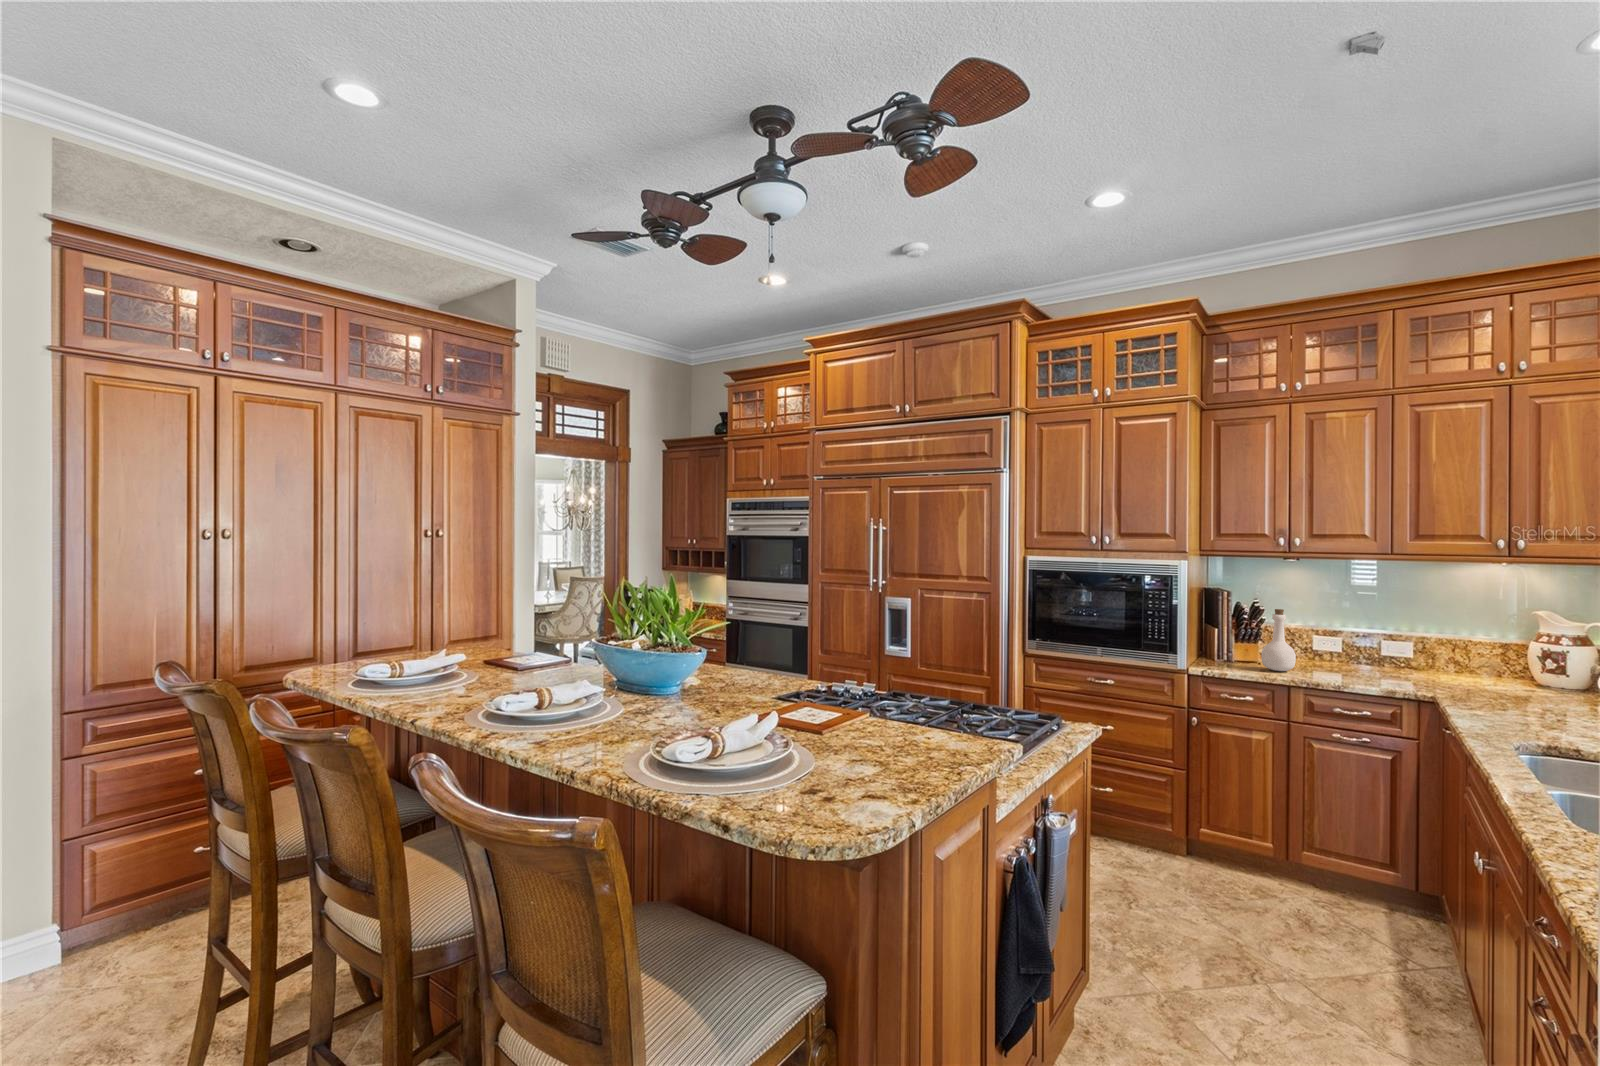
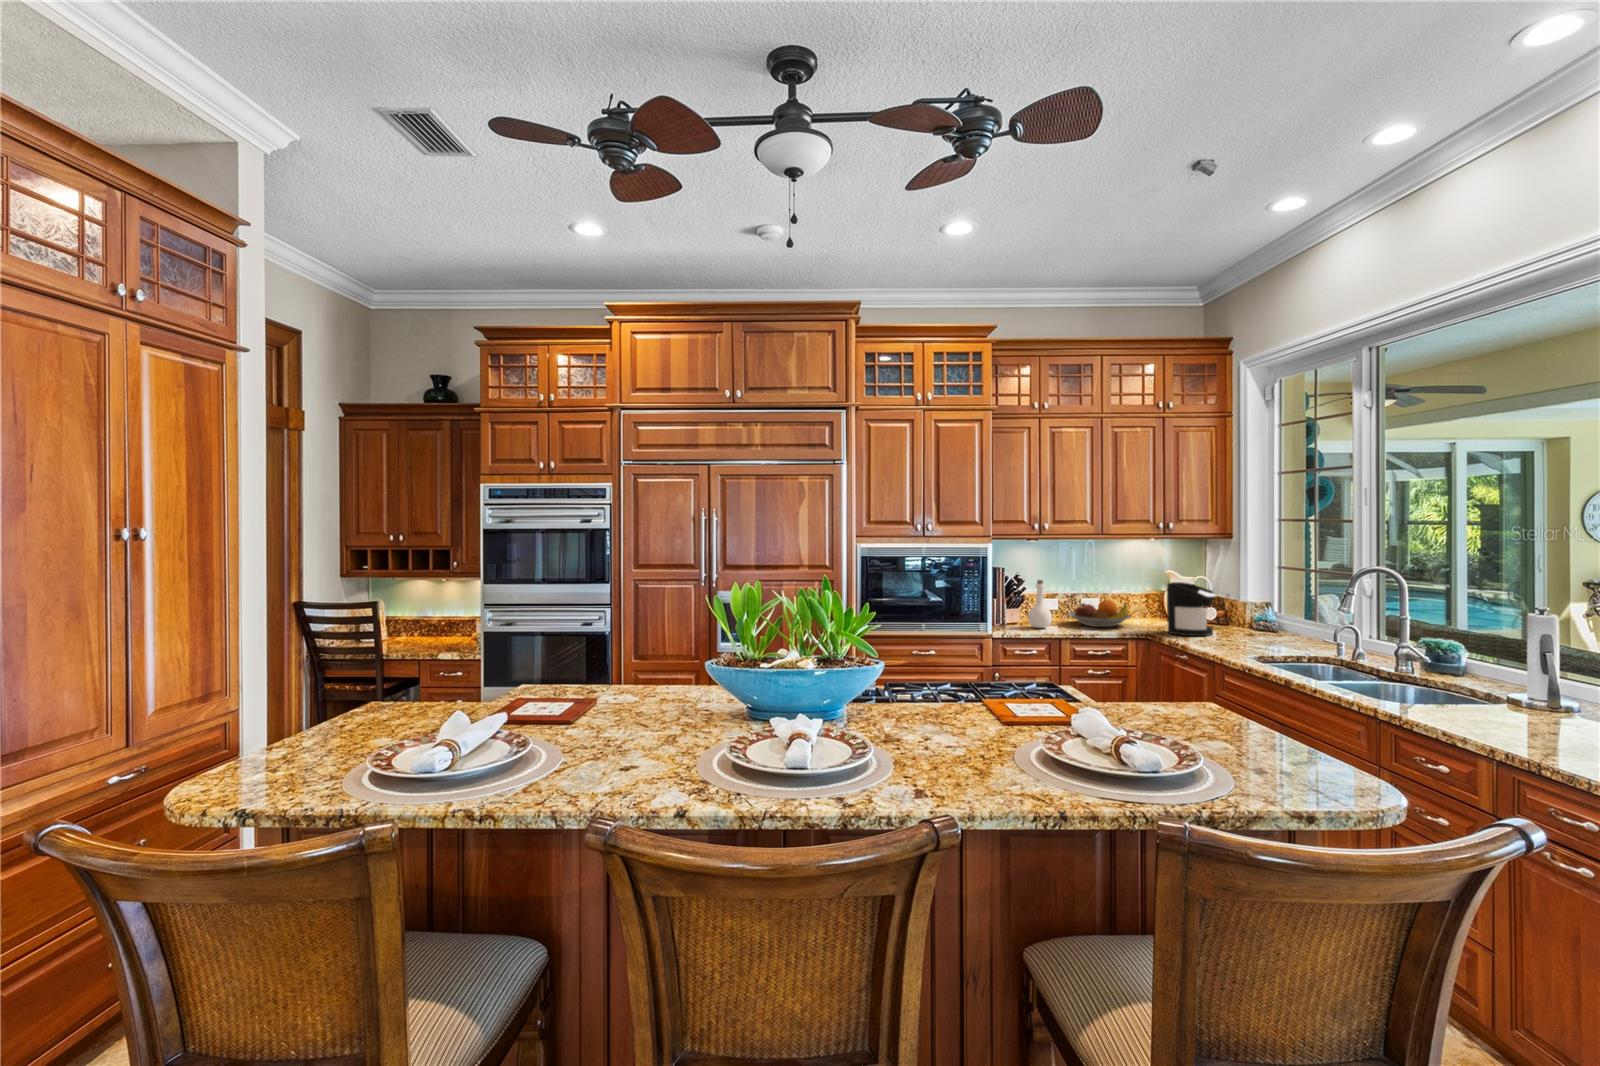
coffee maker: none [1472,625,1564,710] -> present [1167,582,1215,636]
fruit bowl: none [1332,645,1435,681] -> present [1069,600,1131,627]

